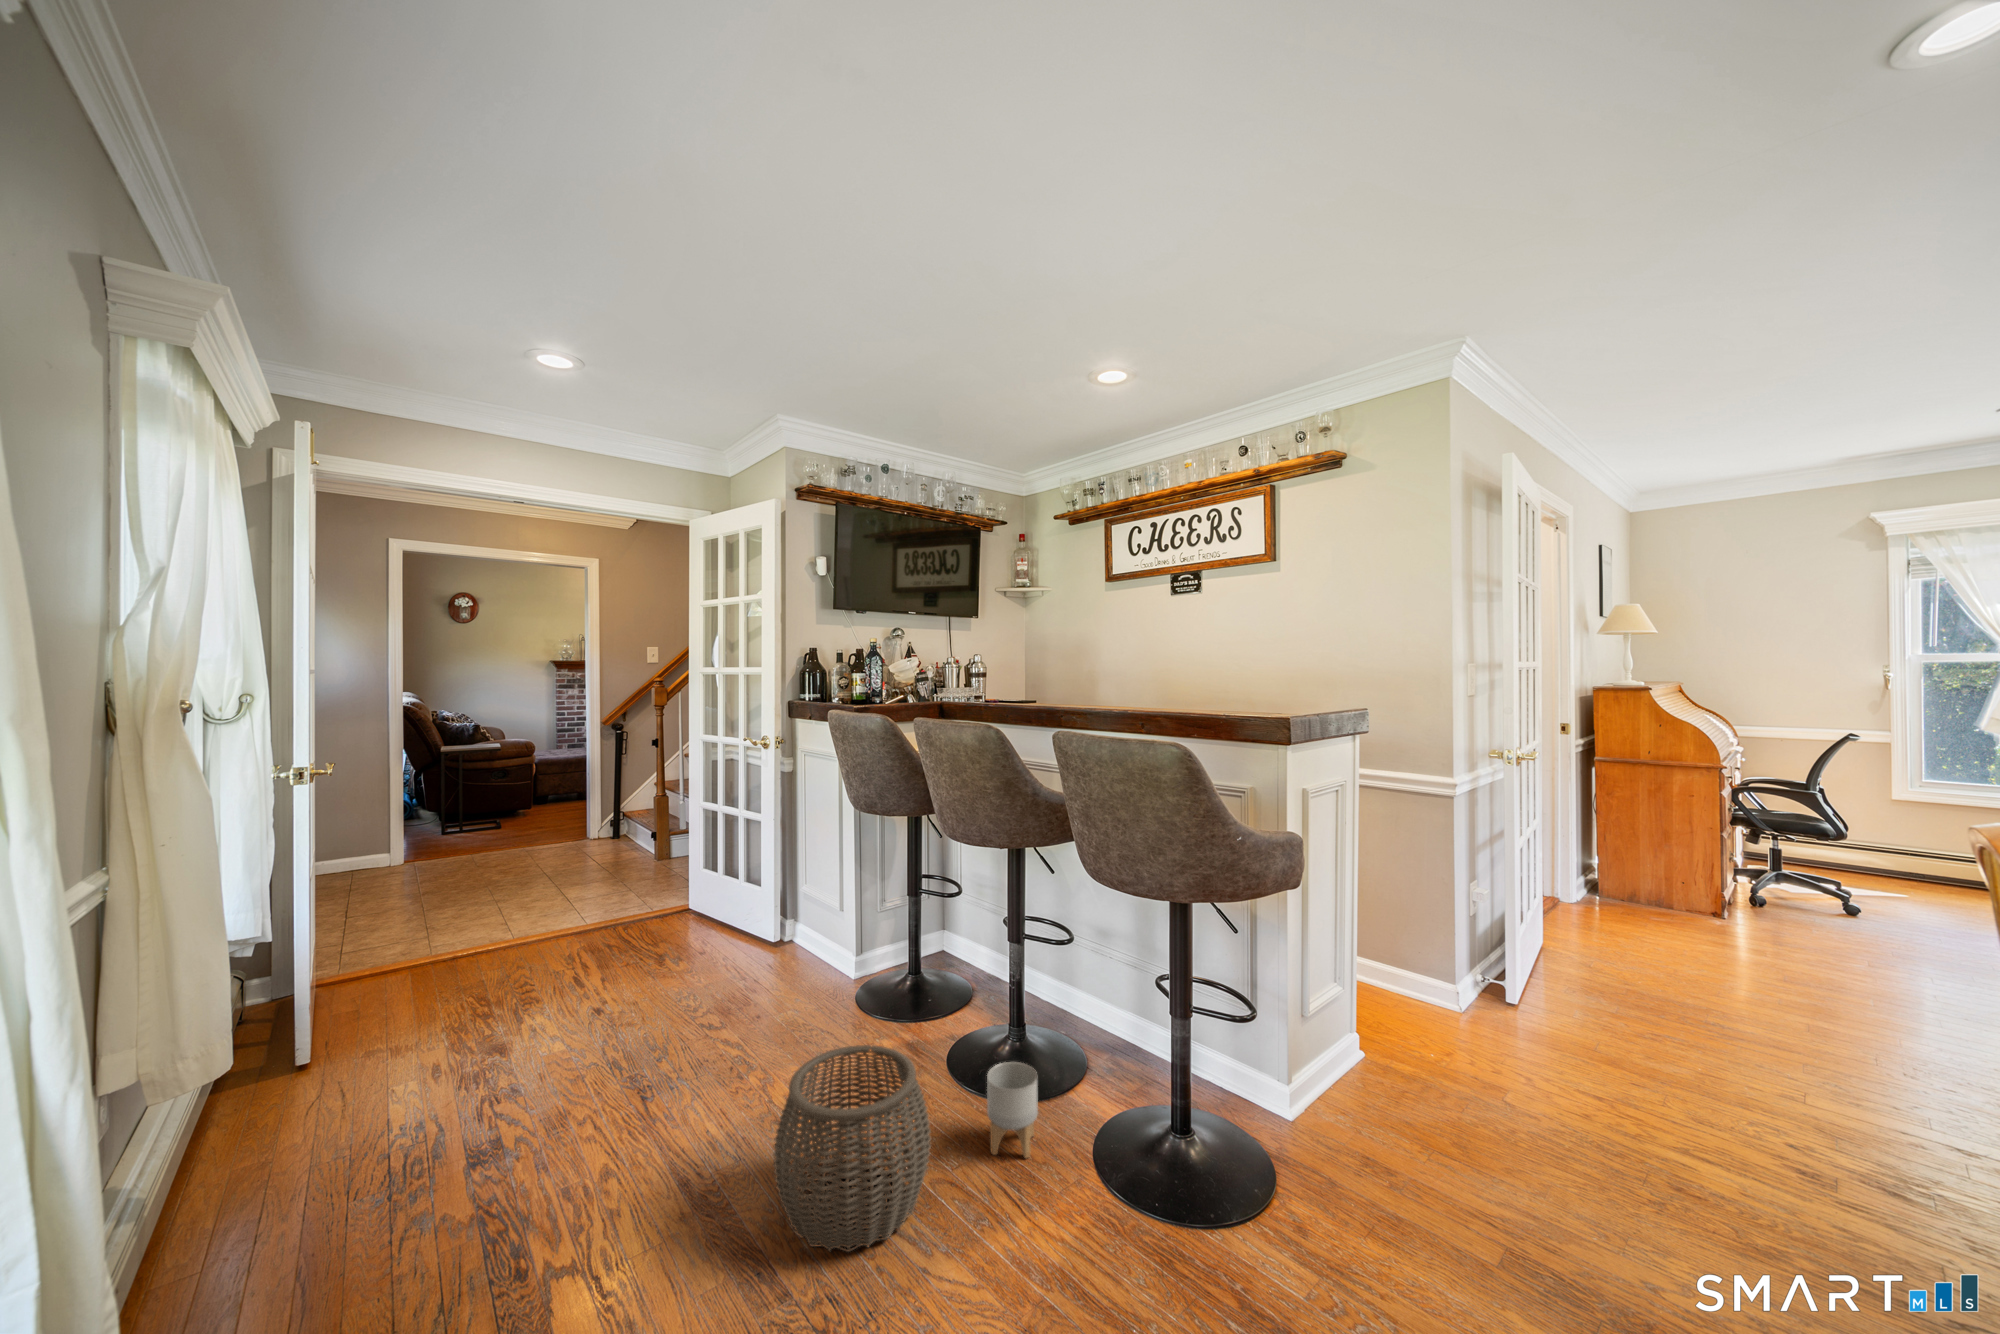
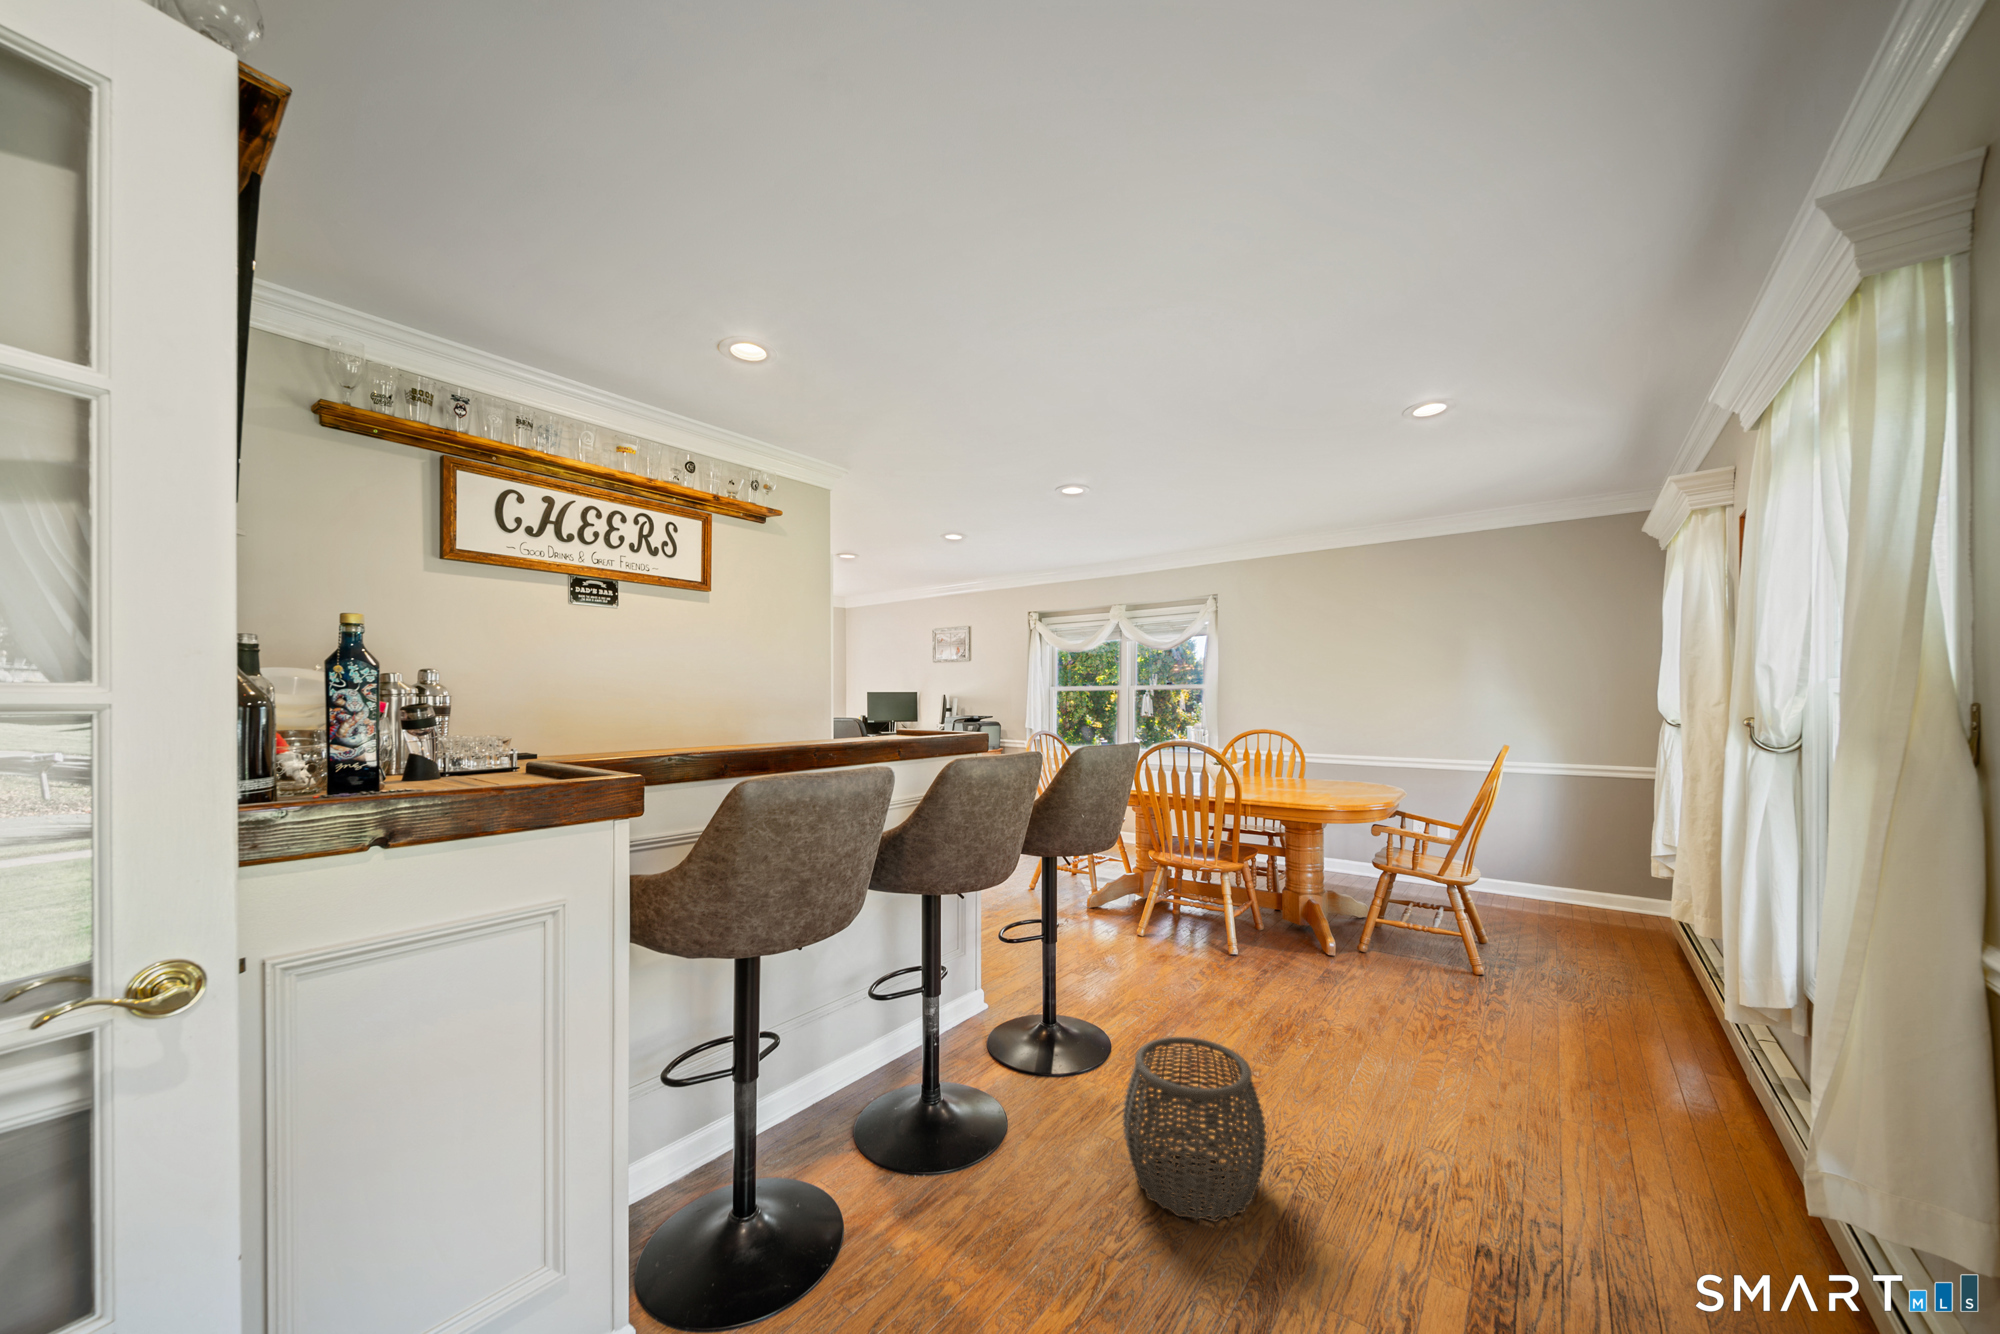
planter: present [987,1062,1038,1158] -> none [1047,1040,1091,1122]

